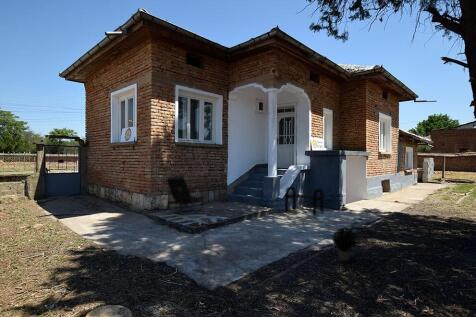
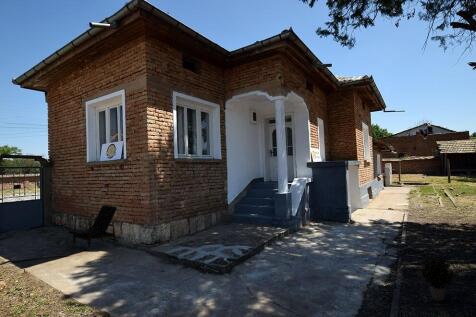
lounge chair: present [167,177,203,212] -> present [69,205,117,251]
bench: present [285,187,323,215] -> none [298,203,340,234]

